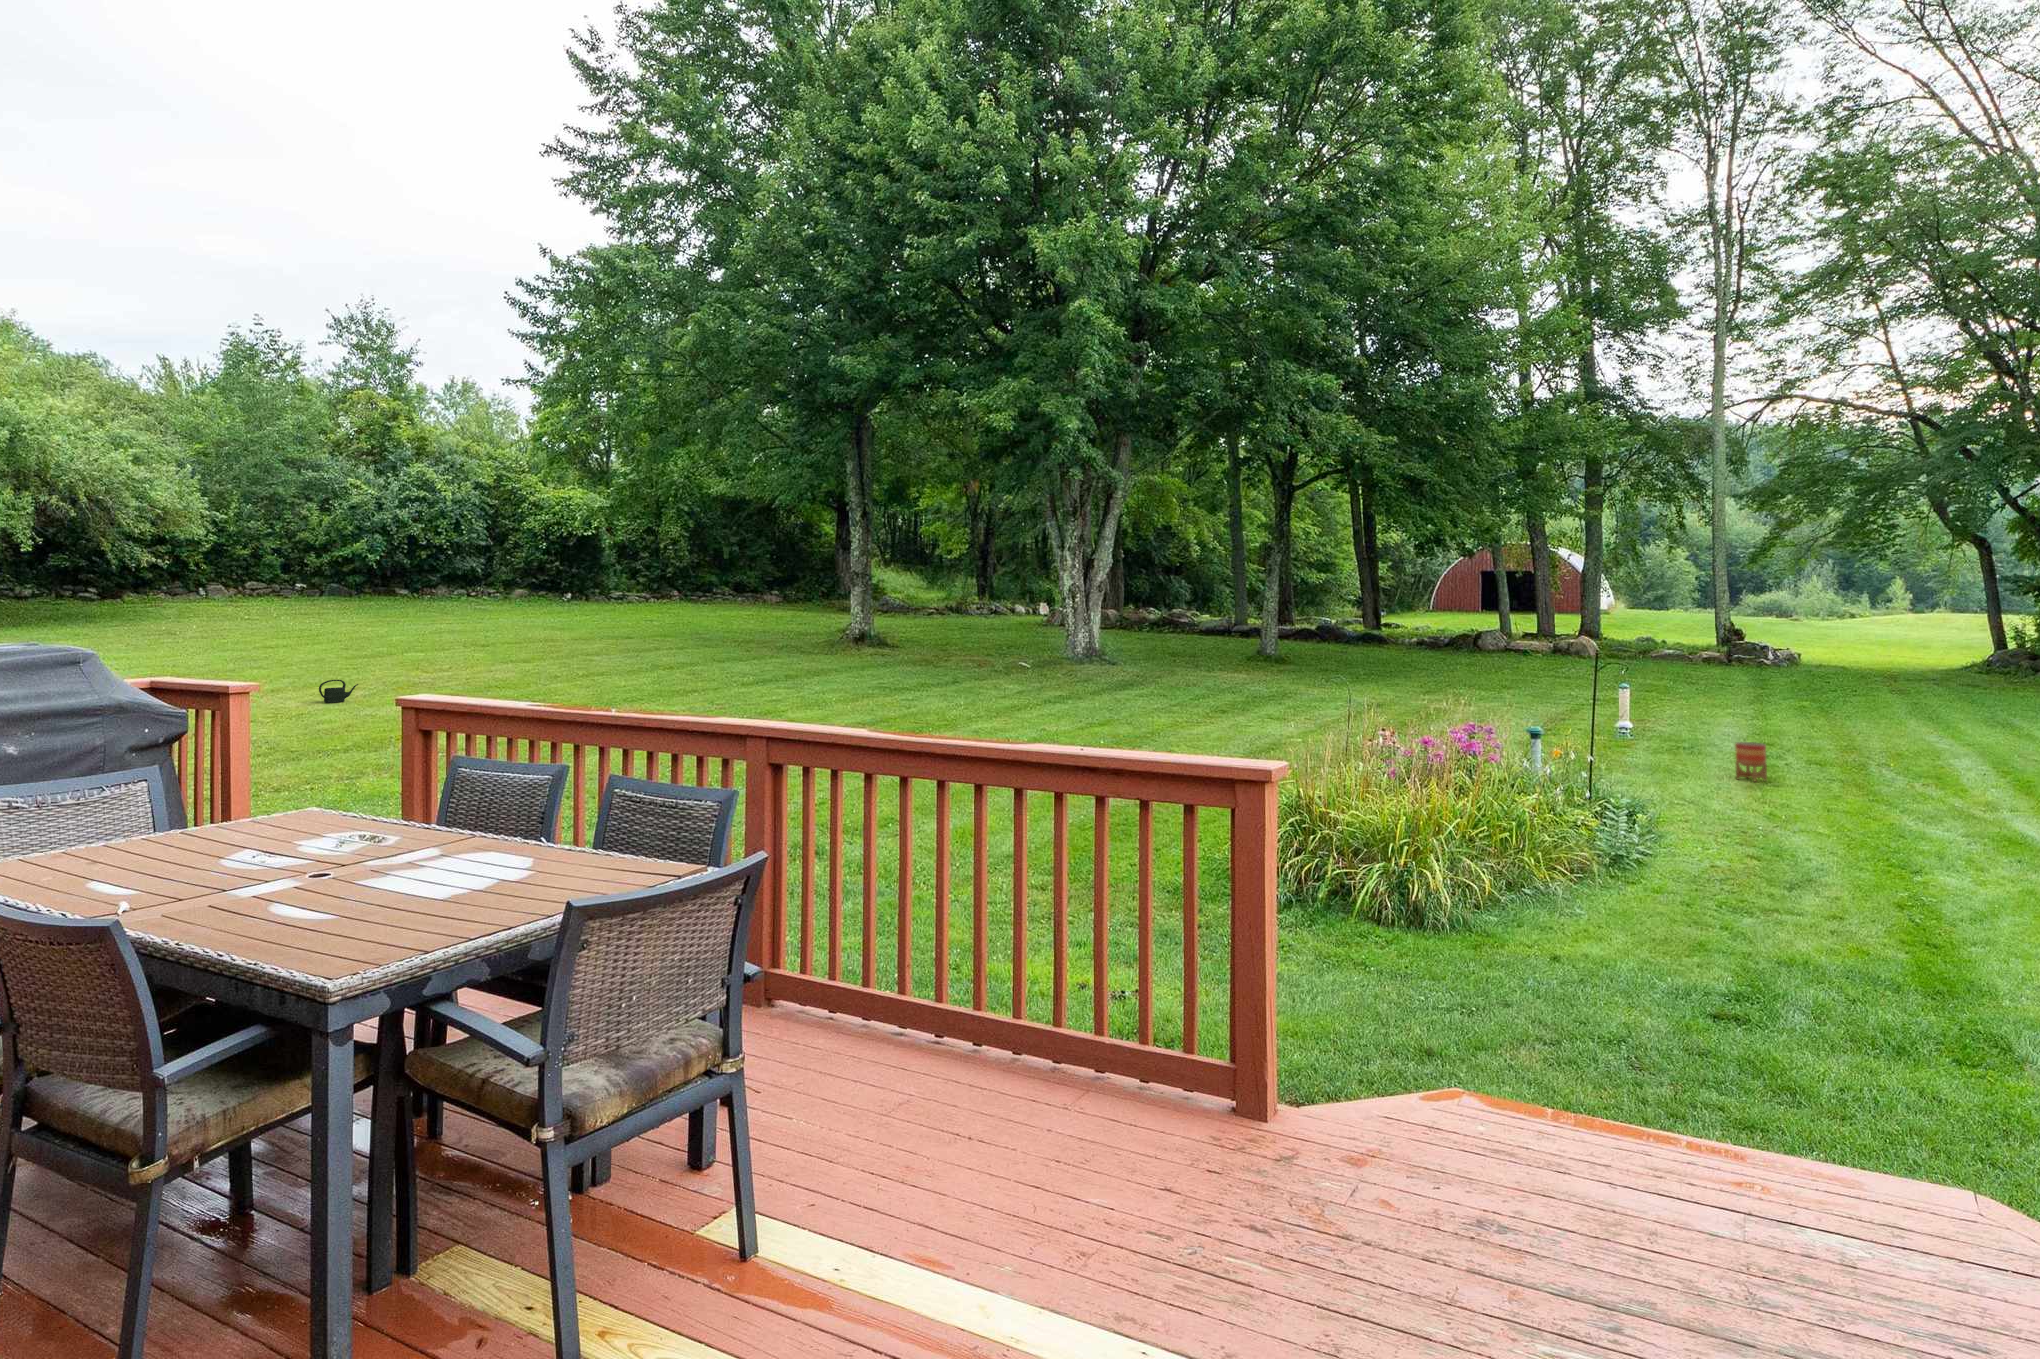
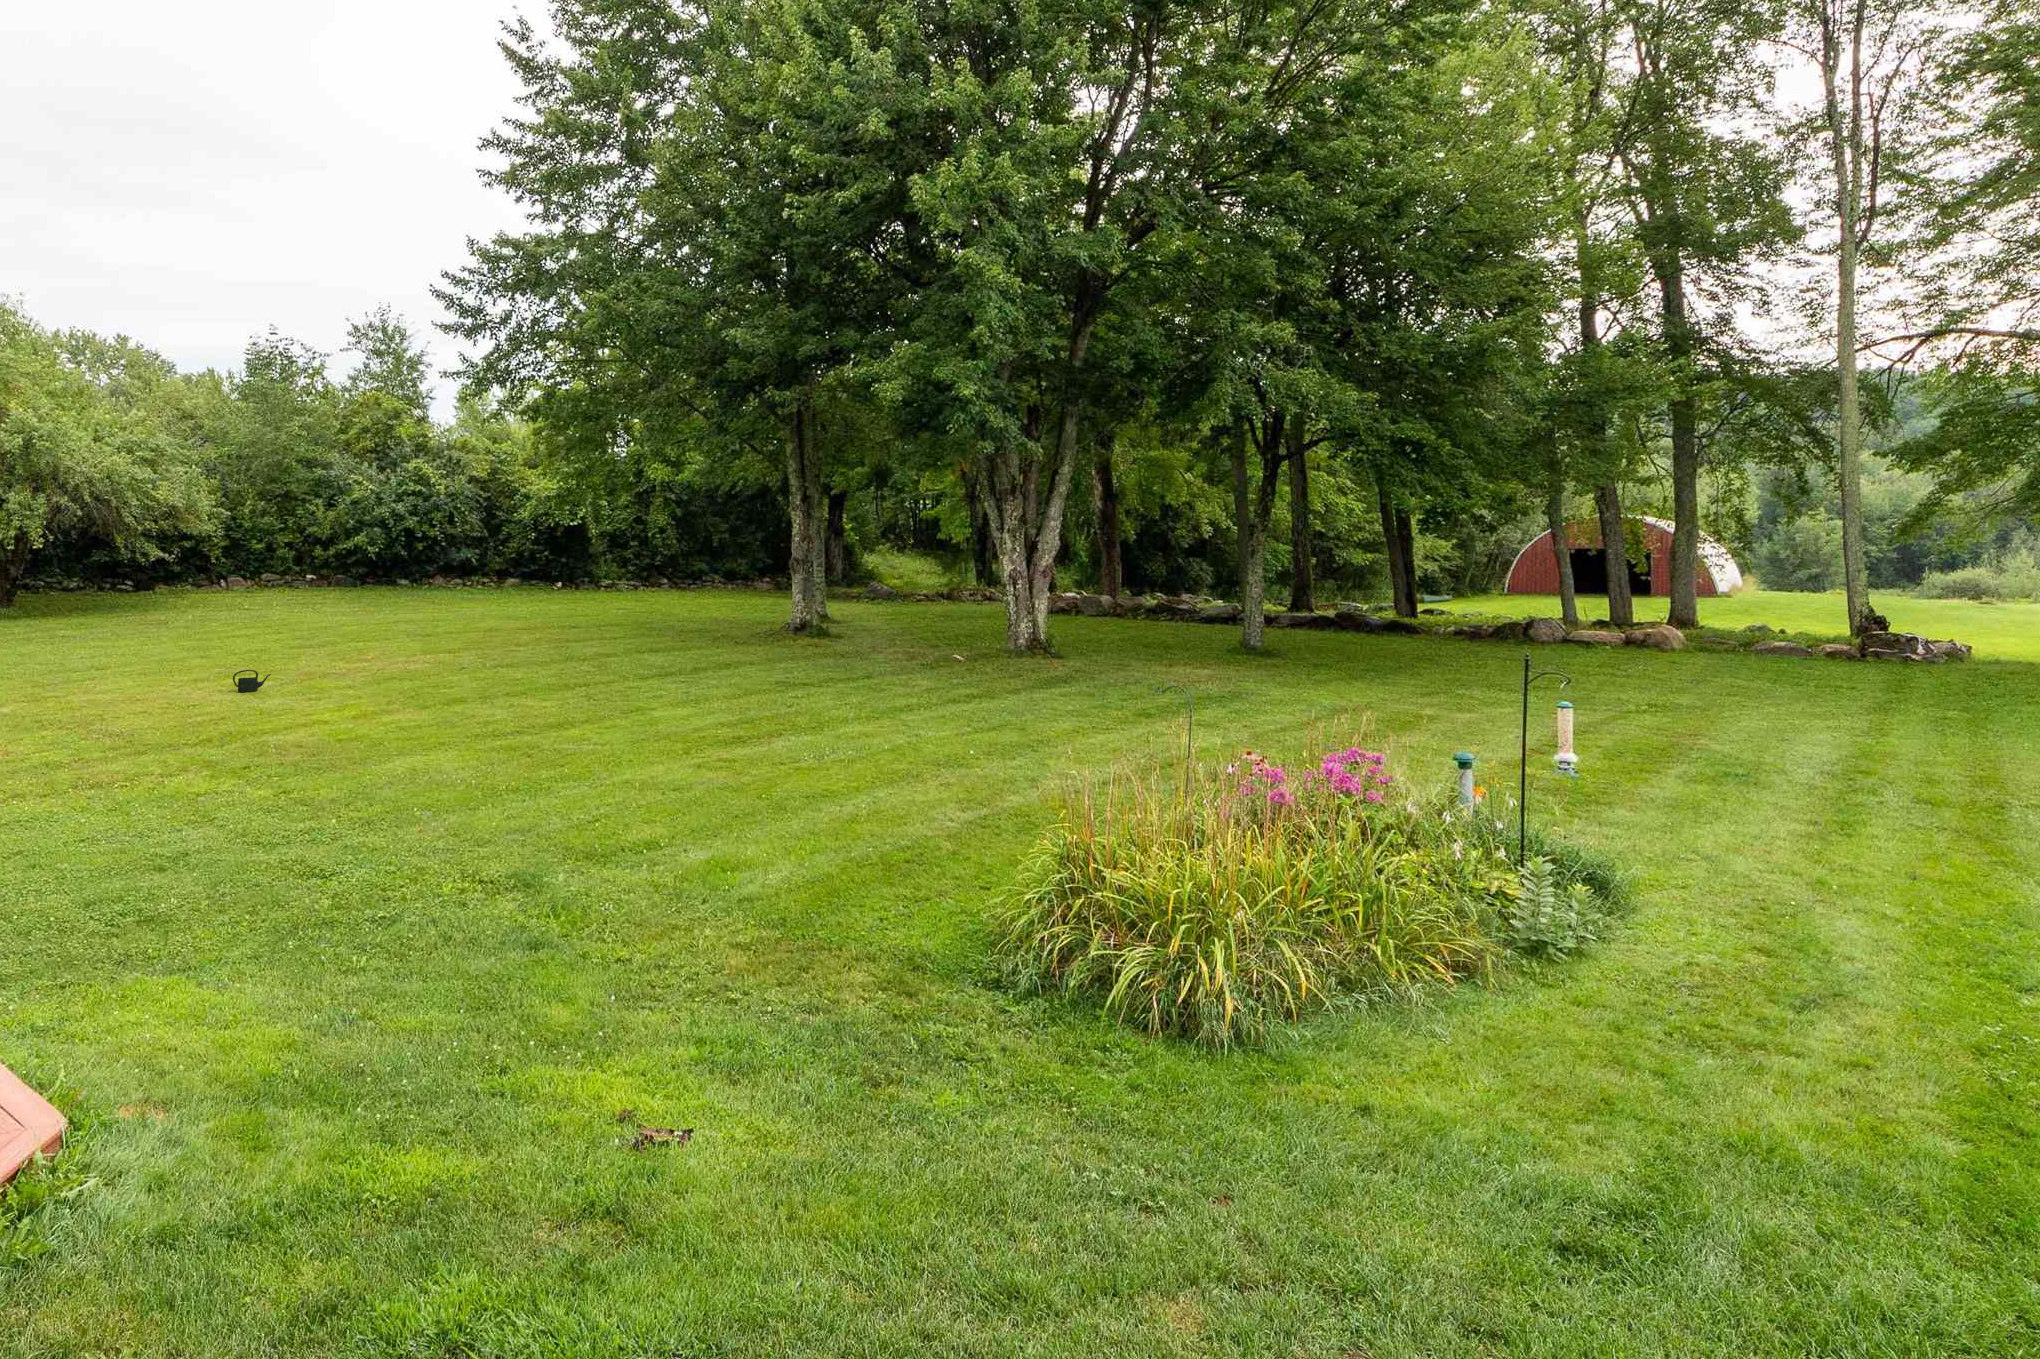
planter: present [1735,742,1767,782] -> none [1778,769,1824,821]

